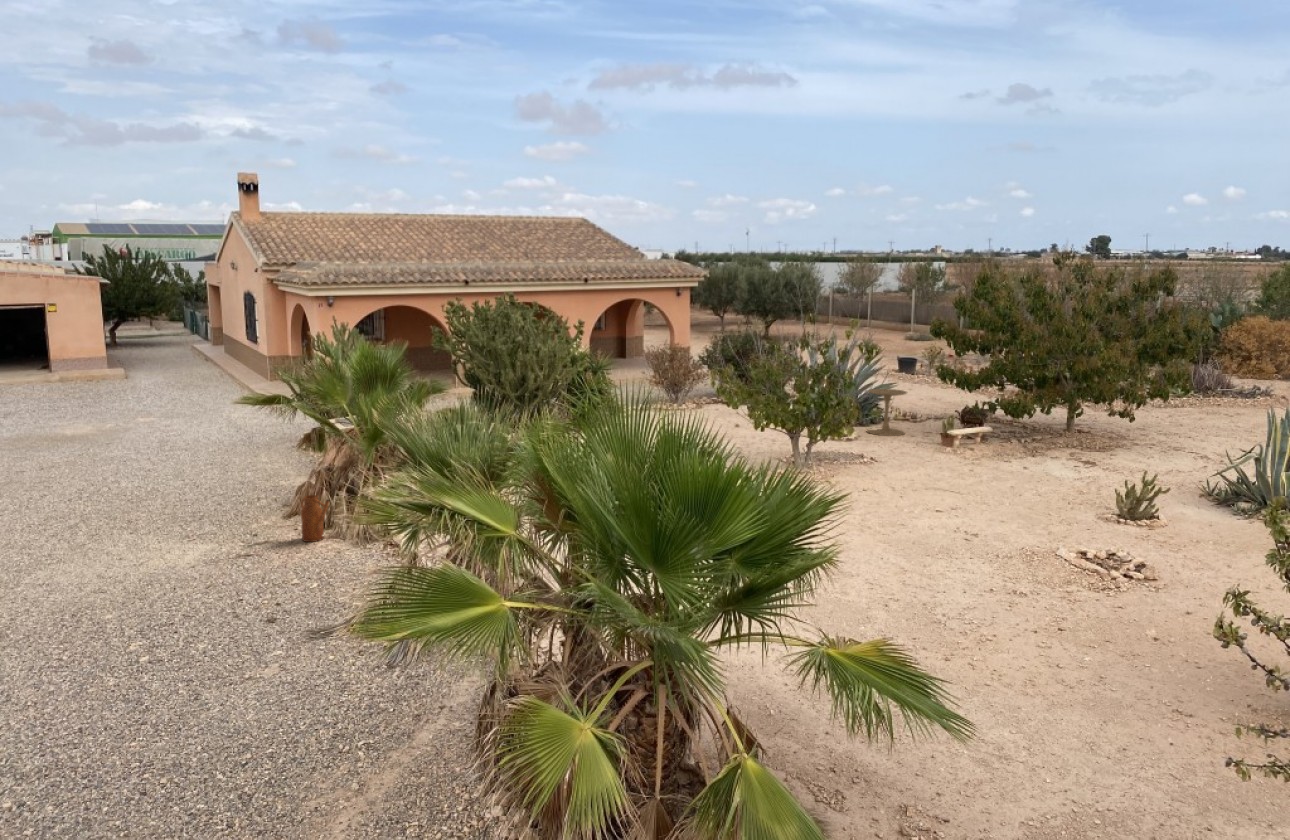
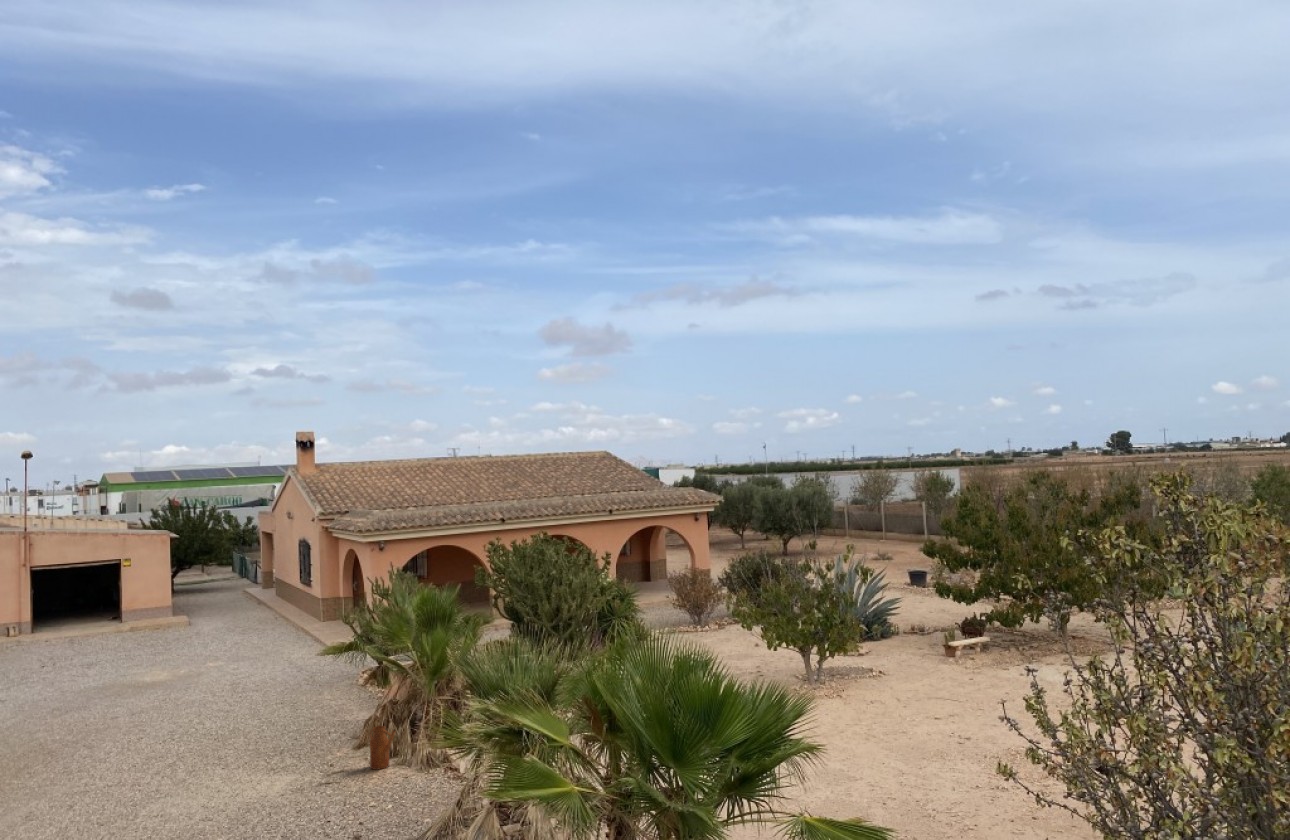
pedestal table: present [867,389,907,436] -> none [873,603,911,648]

